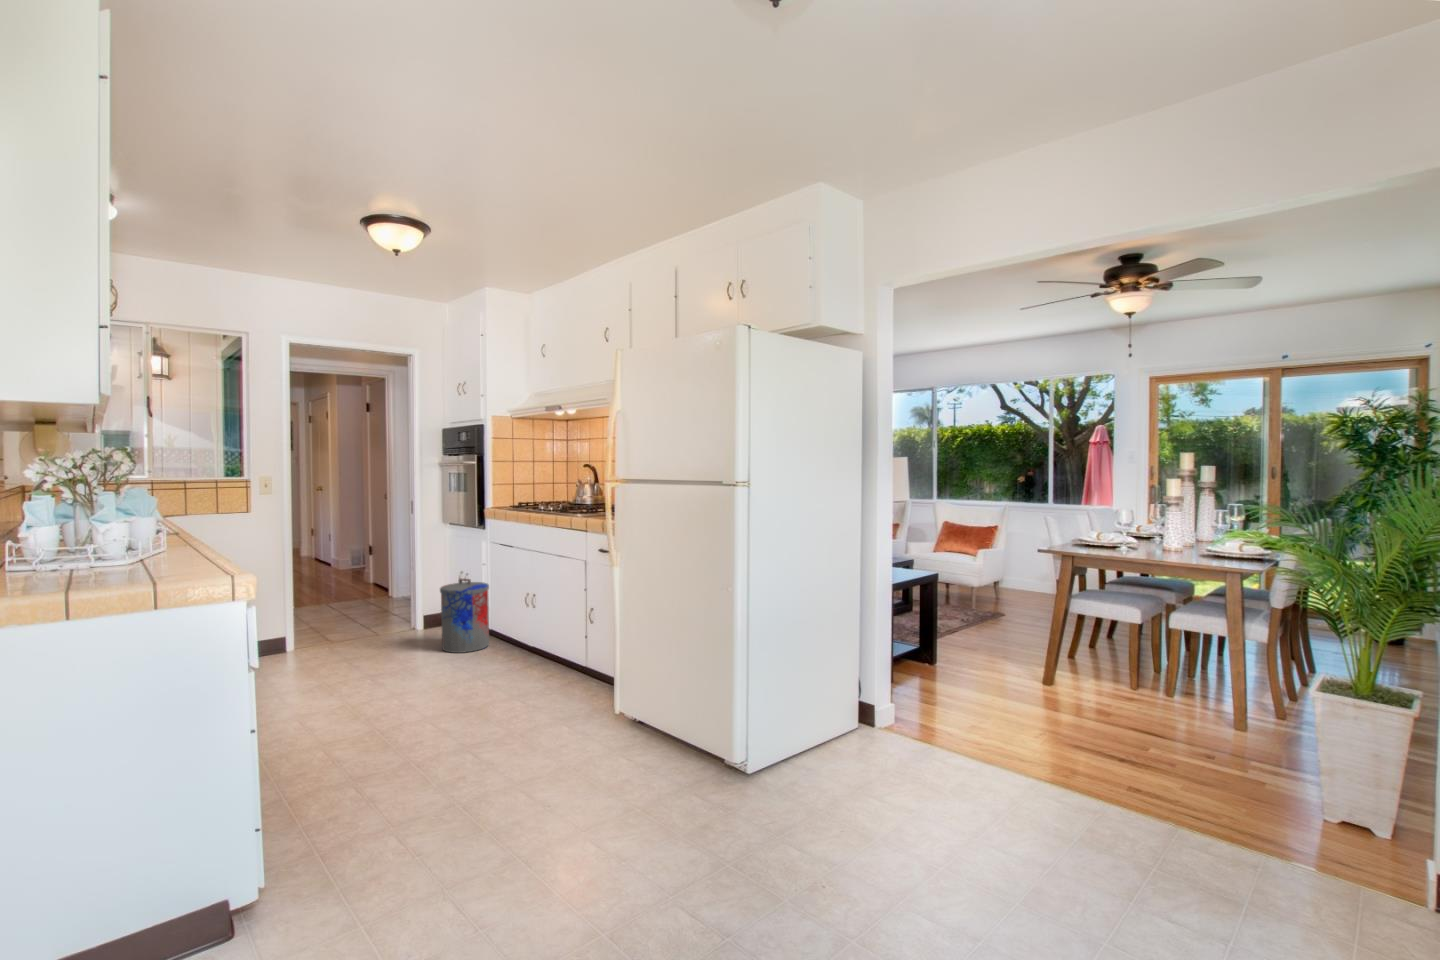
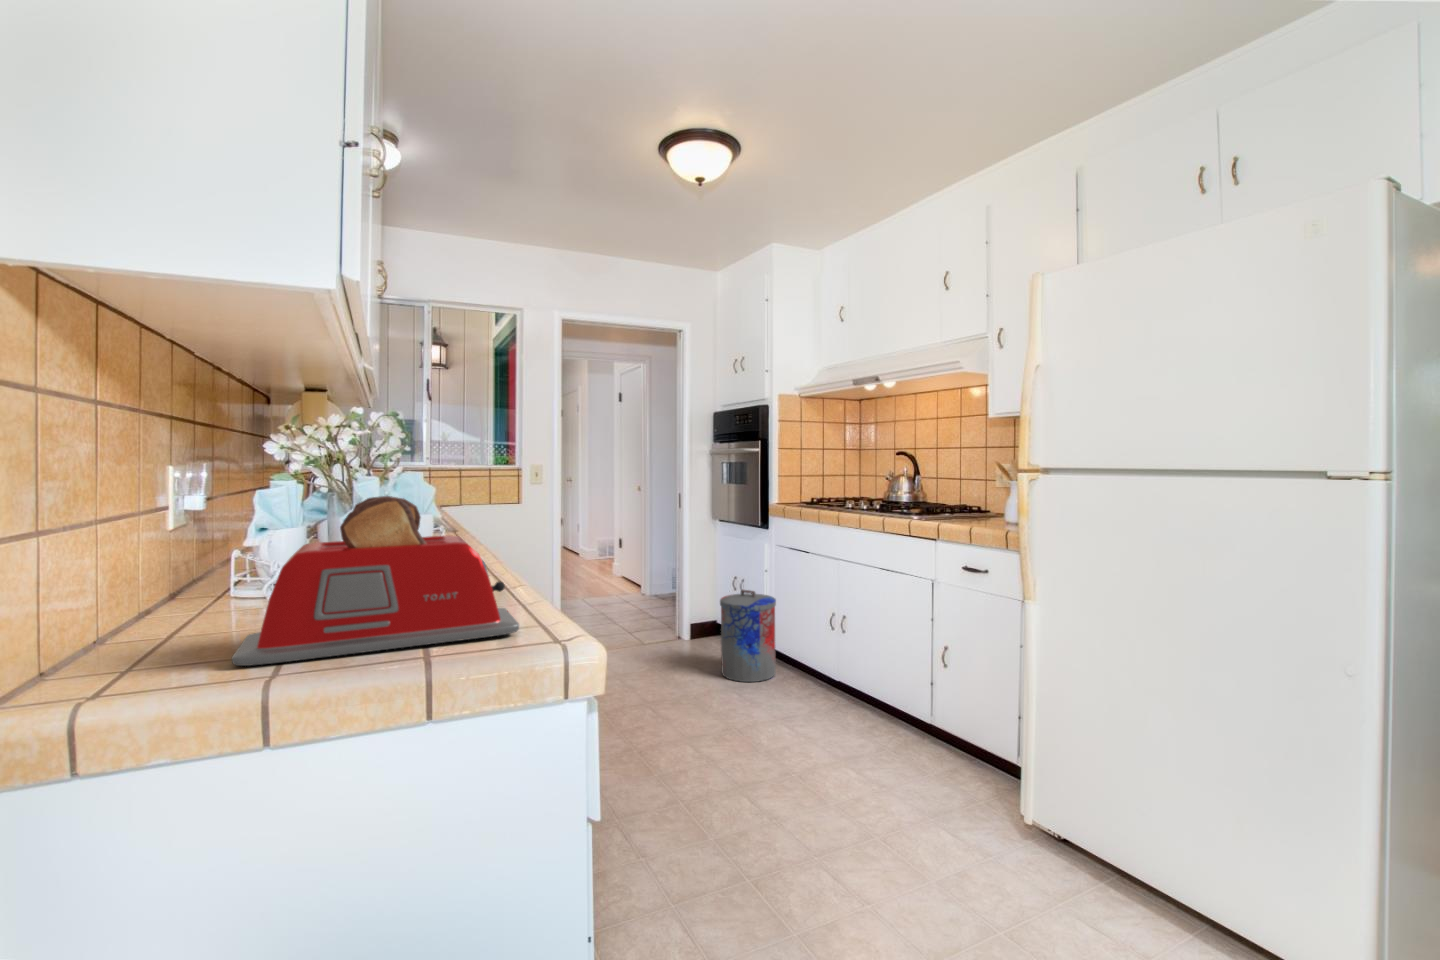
toaster: none [41,504,213,589] -> present [232,496,519,666]

